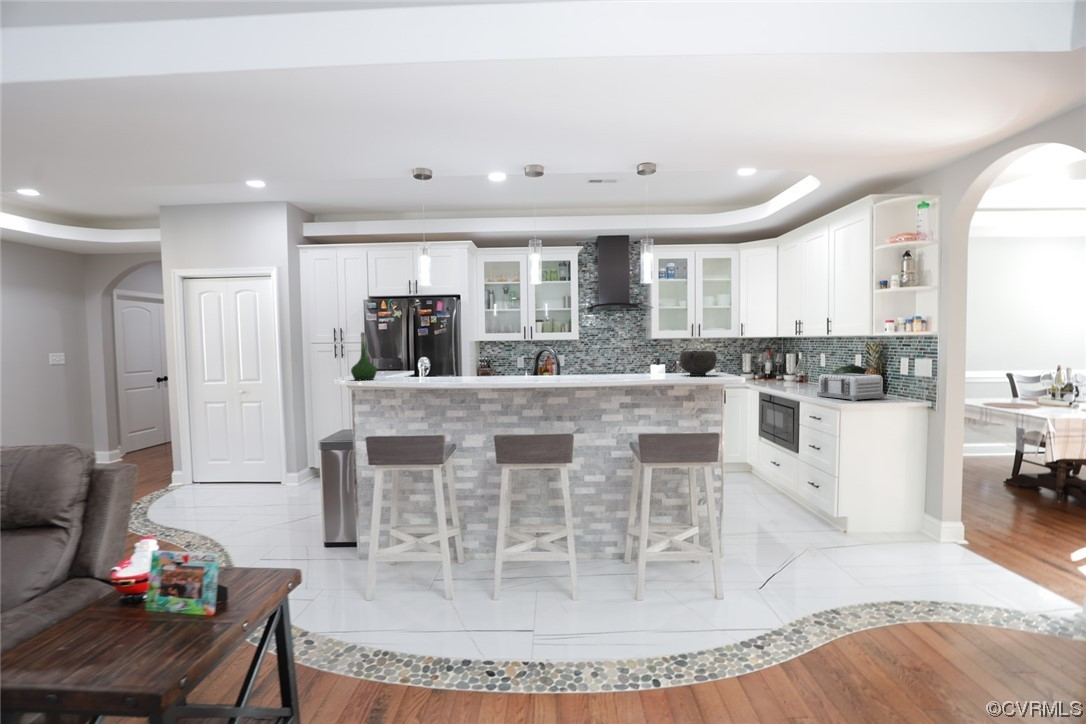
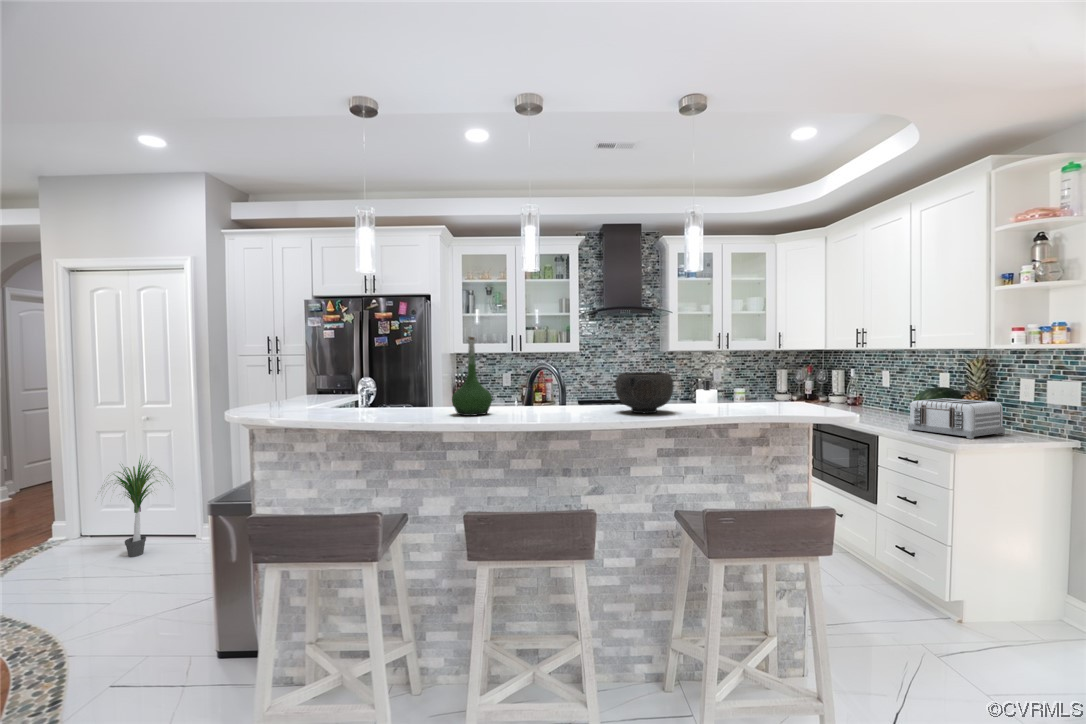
vase: present [351,332,377,380] -> present [452,337,492,416]
bowl: present [680,351,717,376] -> present [615,372,674,413]
potted plant: none [211,417,268,495] -> present [115,460,162,557]

